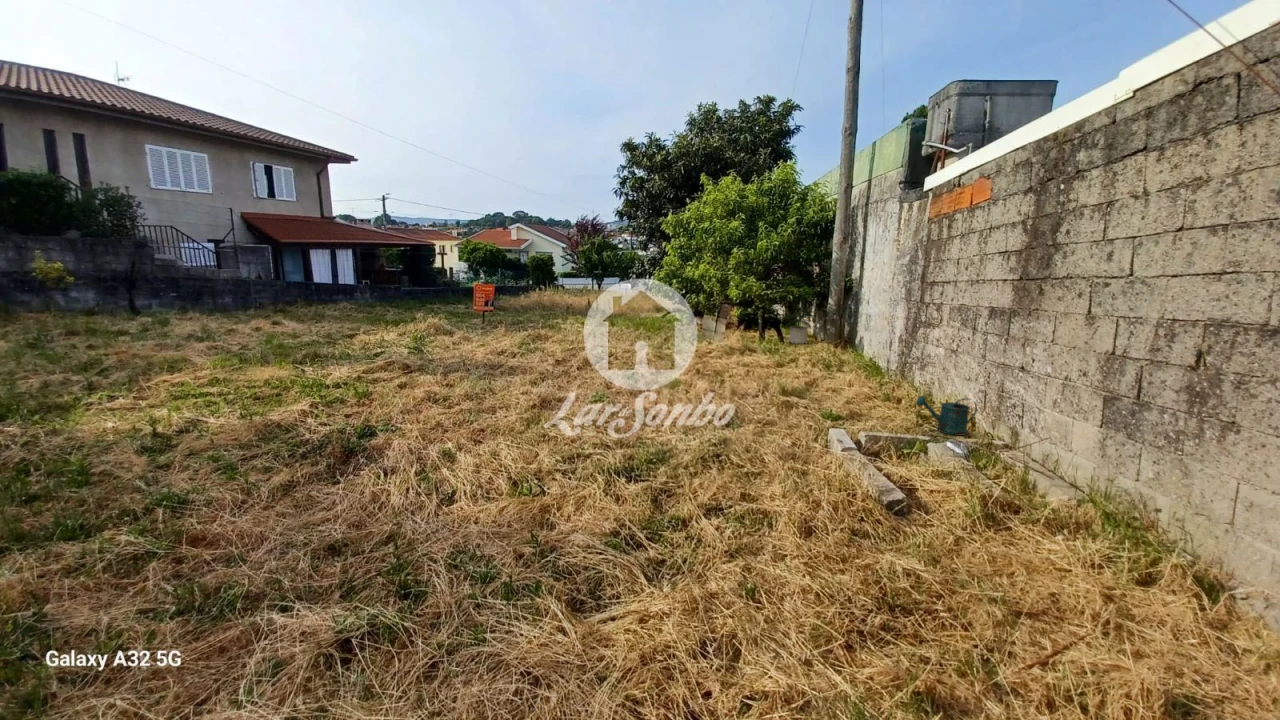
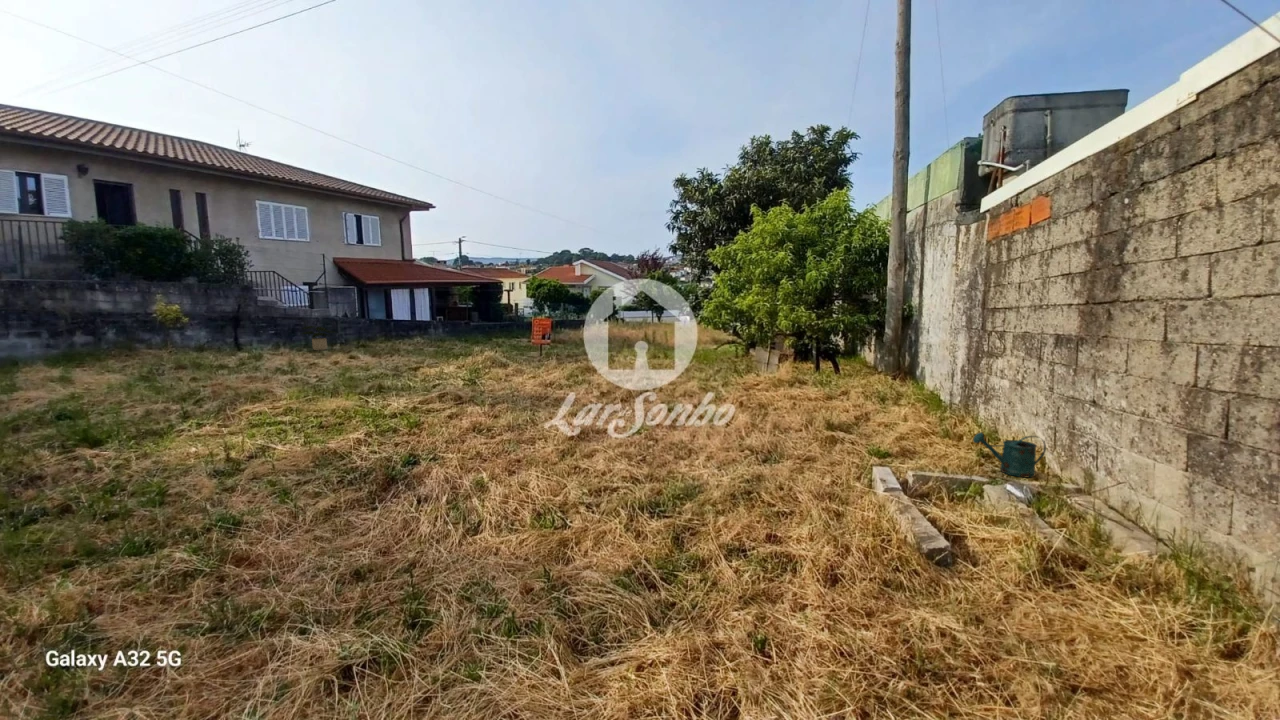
potted plant: present [782,309,815,344] -> present [303,326,333,350]

